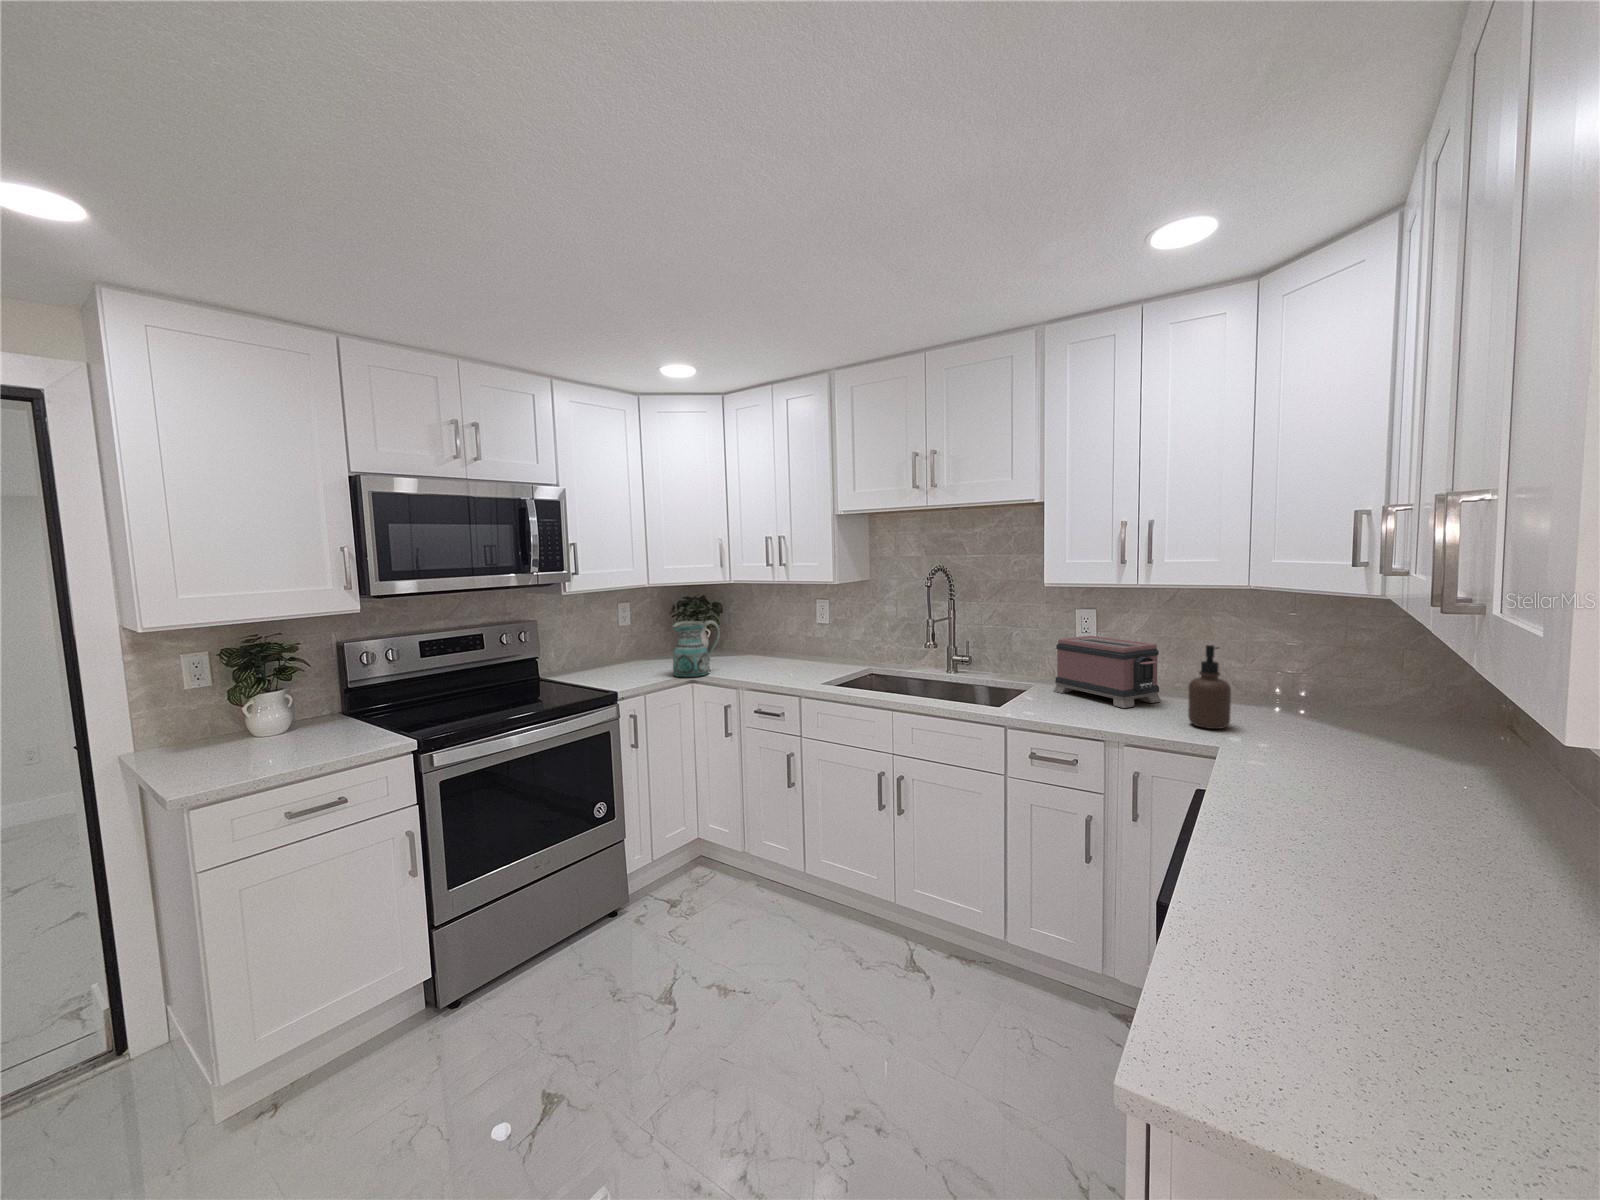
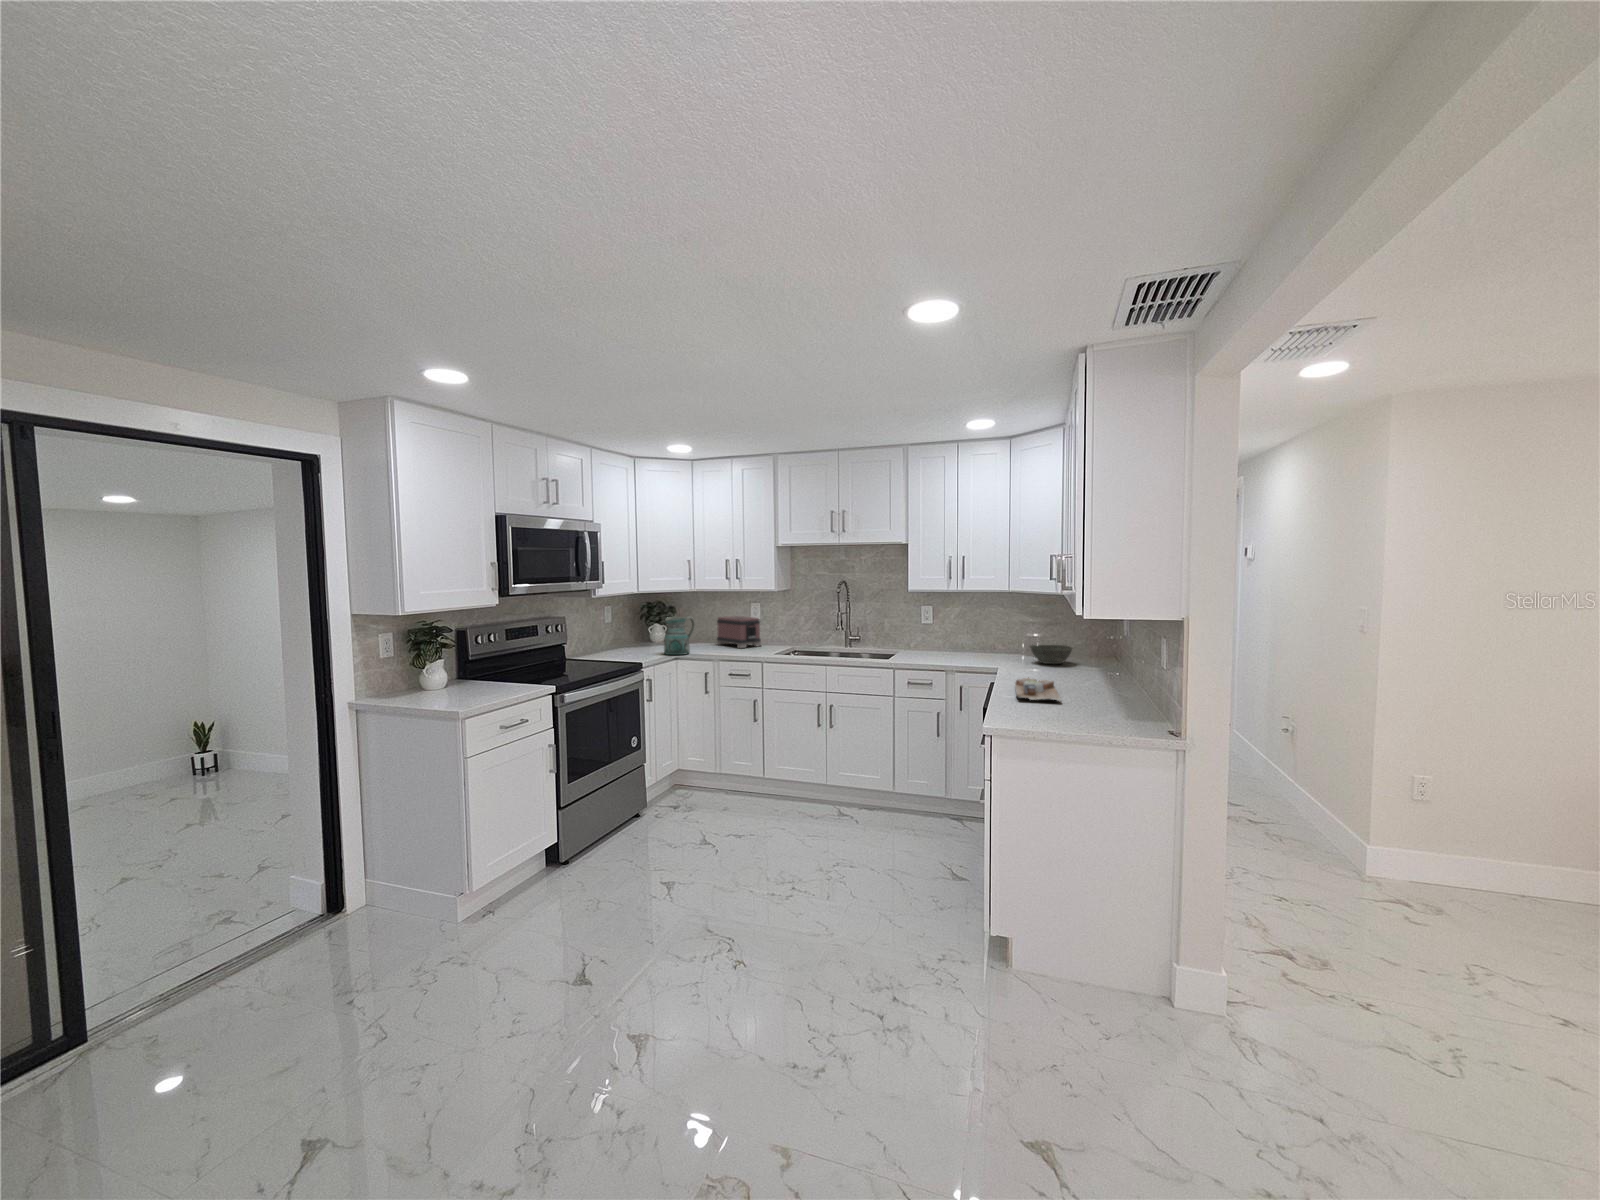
toaster: present [1054,636,1161,708] -> present [717,616,761,648]
soap dispenser: present [1188,645,1231,729] -> none [984,621,1002,663]
bowl: none [1293,695,1409,742] -> present [1030,645,1072,664]
cutting board: none [1265,805,1445,950] -> present [1015,678,1062,702]

